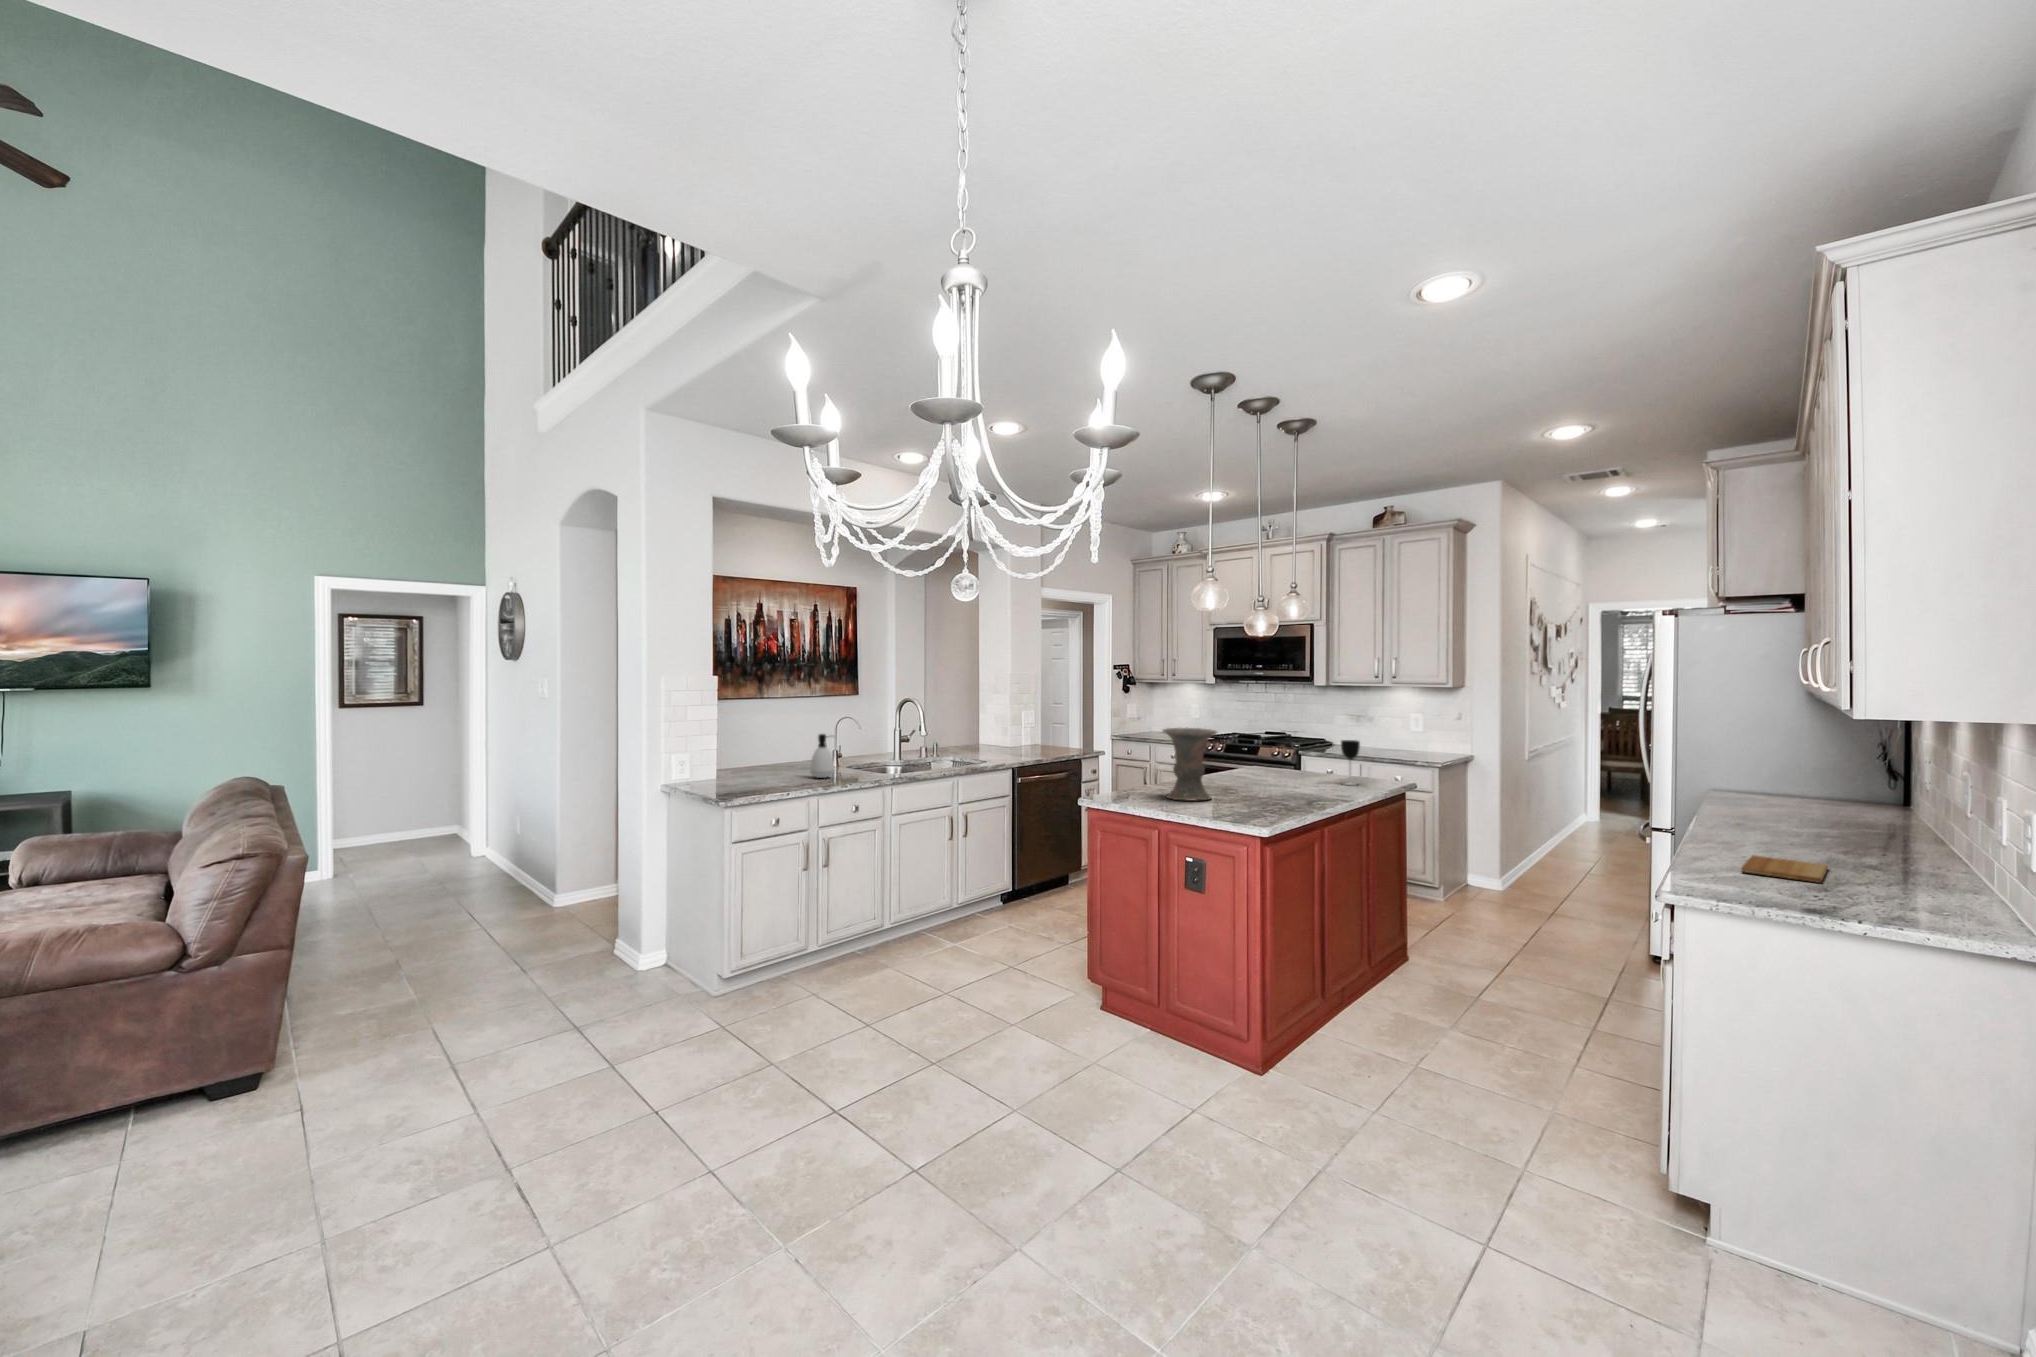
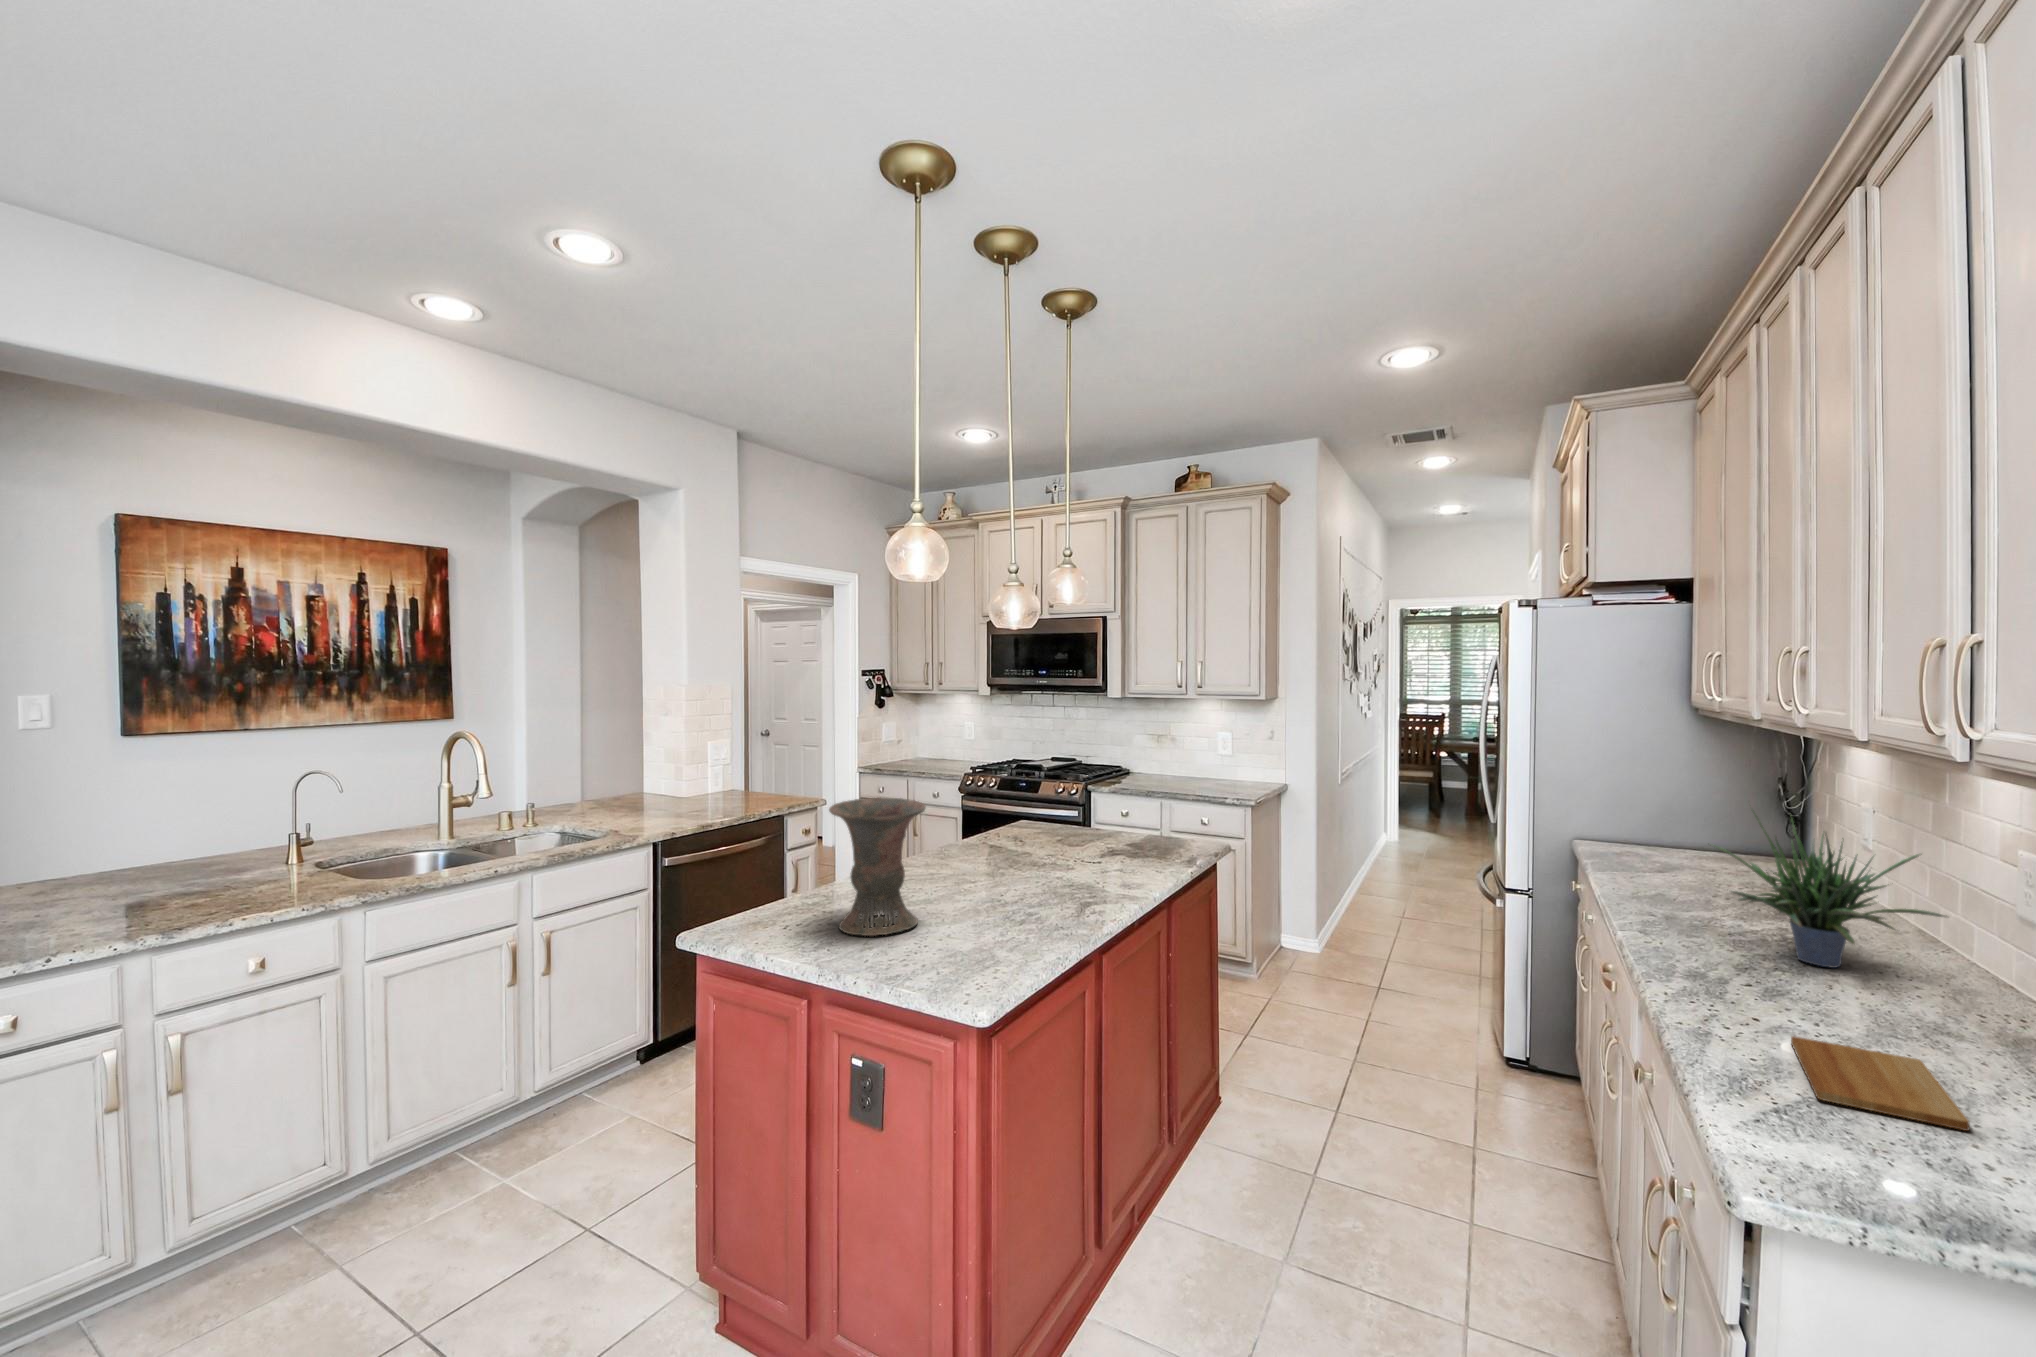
soap dispenser: present [810,734,834,778] -> none [182,817,244,902]
potted plant: none [1751,735,1904,841] -> present [1710,810,1947,968]
wine glass: present [1341,740,1360,785] -> none [1131,794,1158,864]

